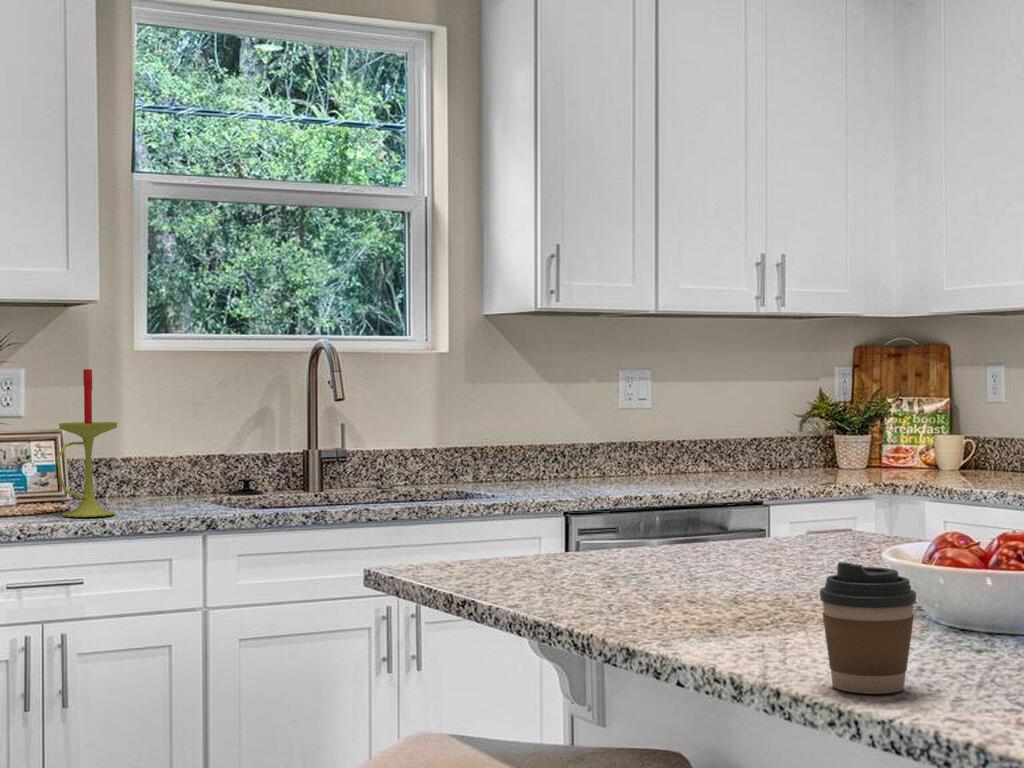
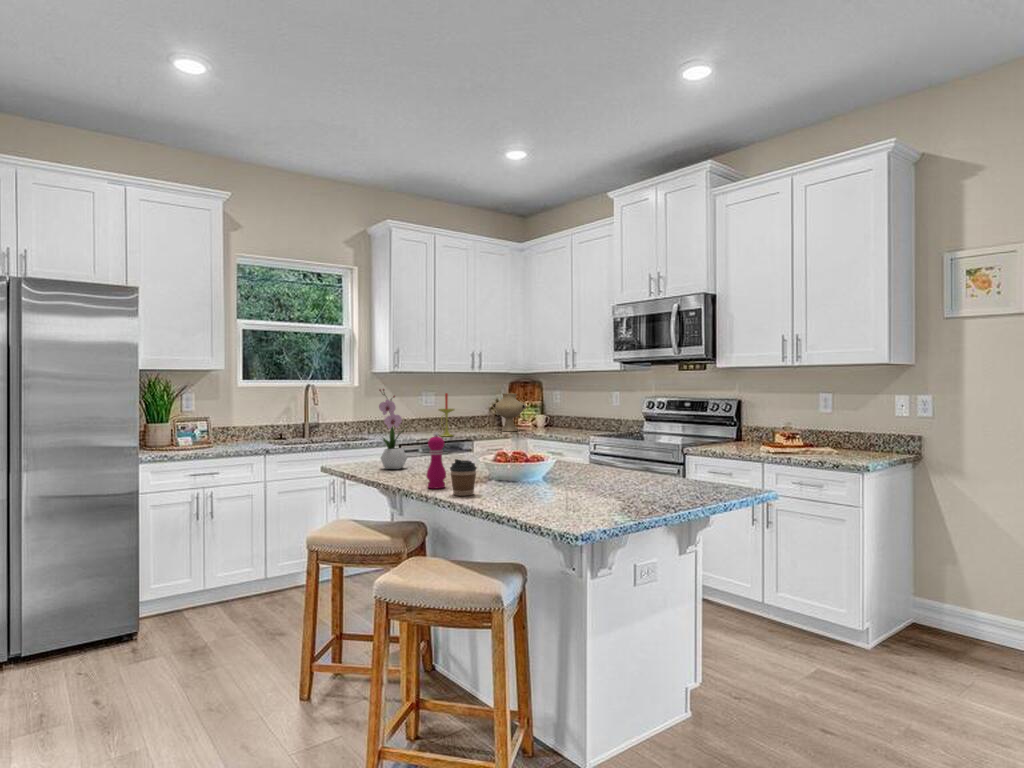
flower arrangement: none [543,333,632,587] -> present [379,389,407,469]
candle: present [56,369,117,517] -> present [439,393,454,436]
vase: none [815,372,915,480] -> present [492,393,526,431]
pepper mill: none [723,468,791,661] -> present [427,432,446,489]

